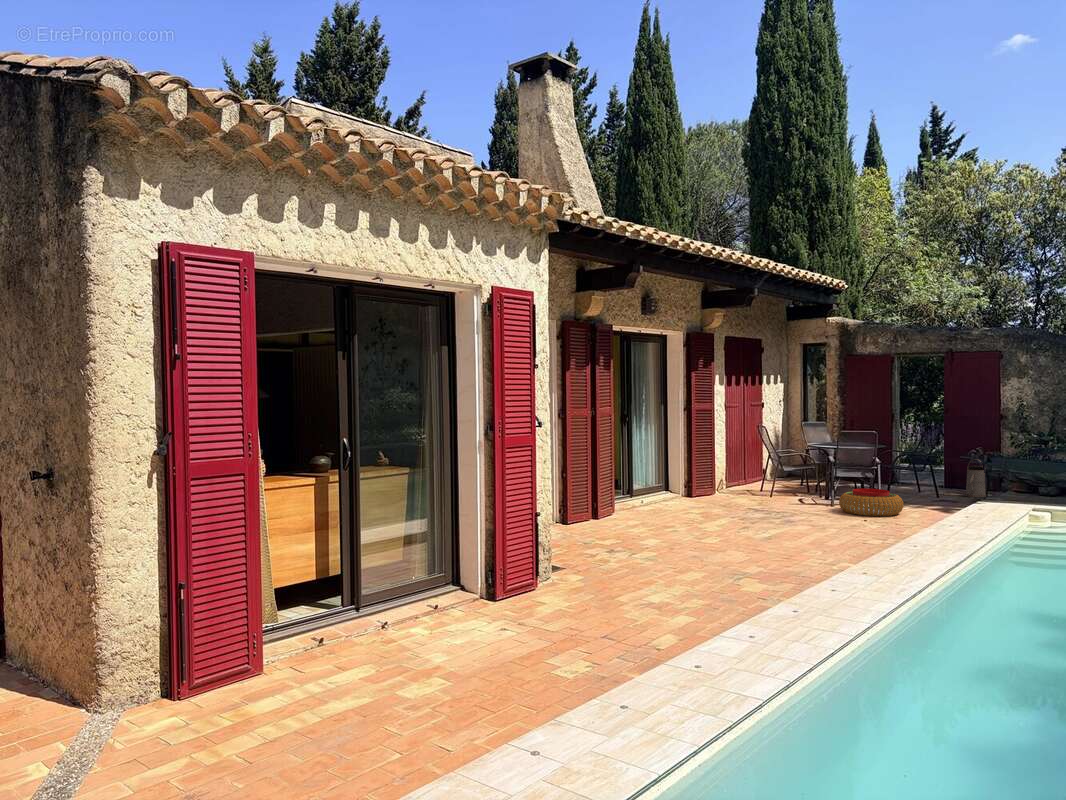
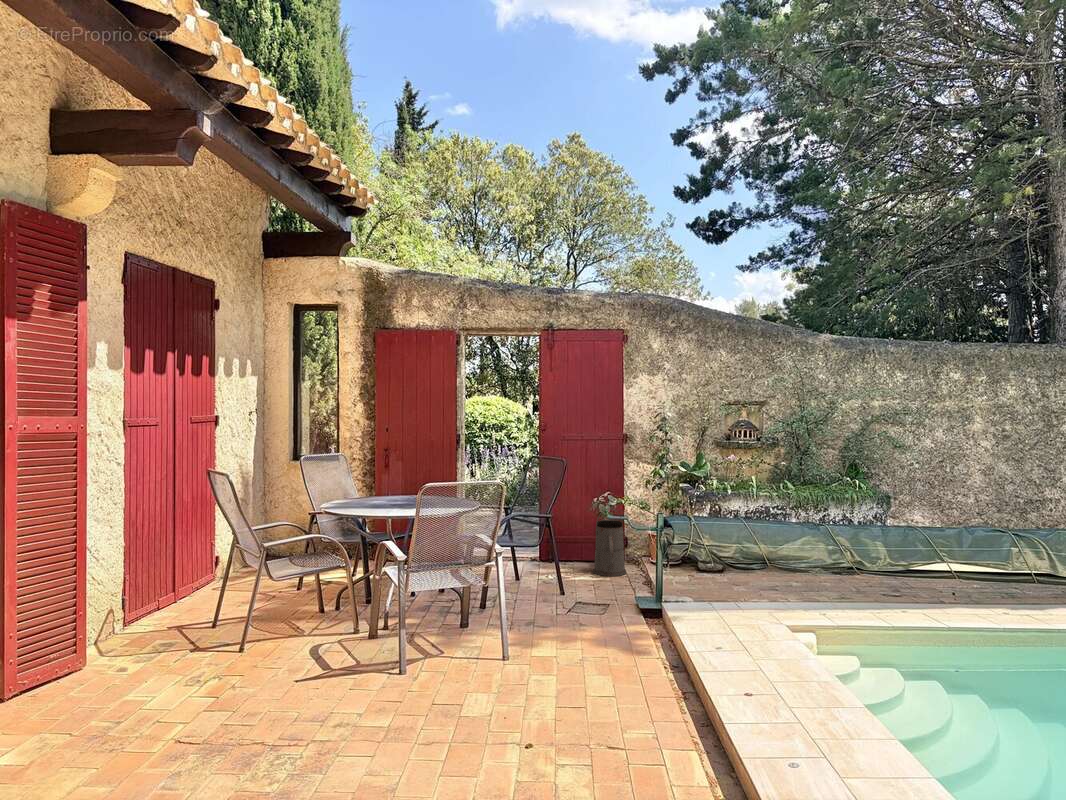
pouf: present [839,488,904,516] -> none [460,613,615,707]

